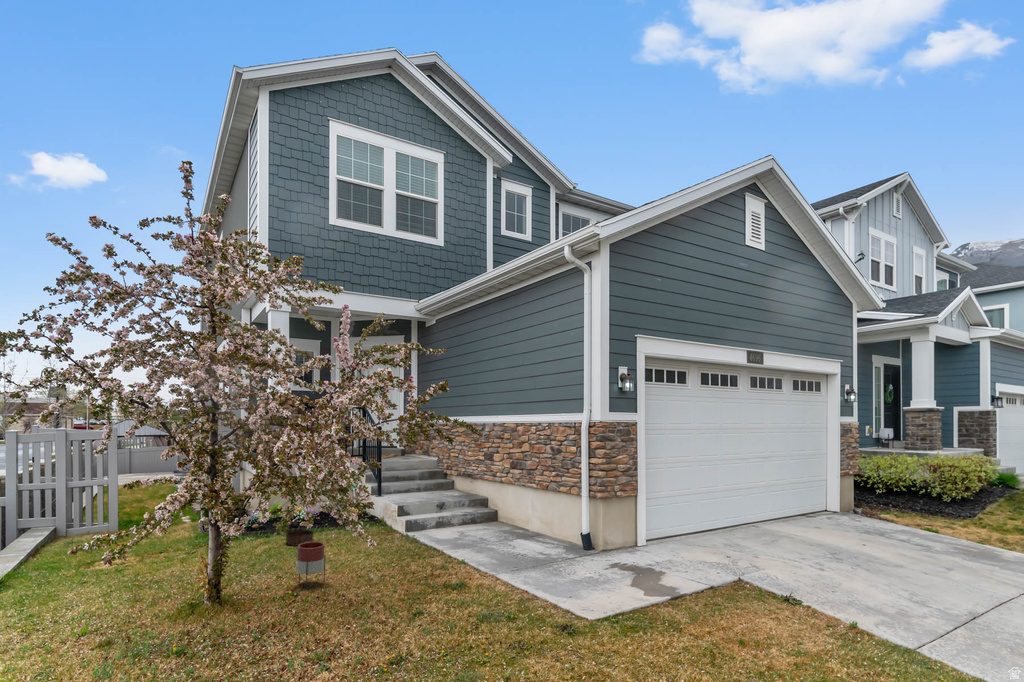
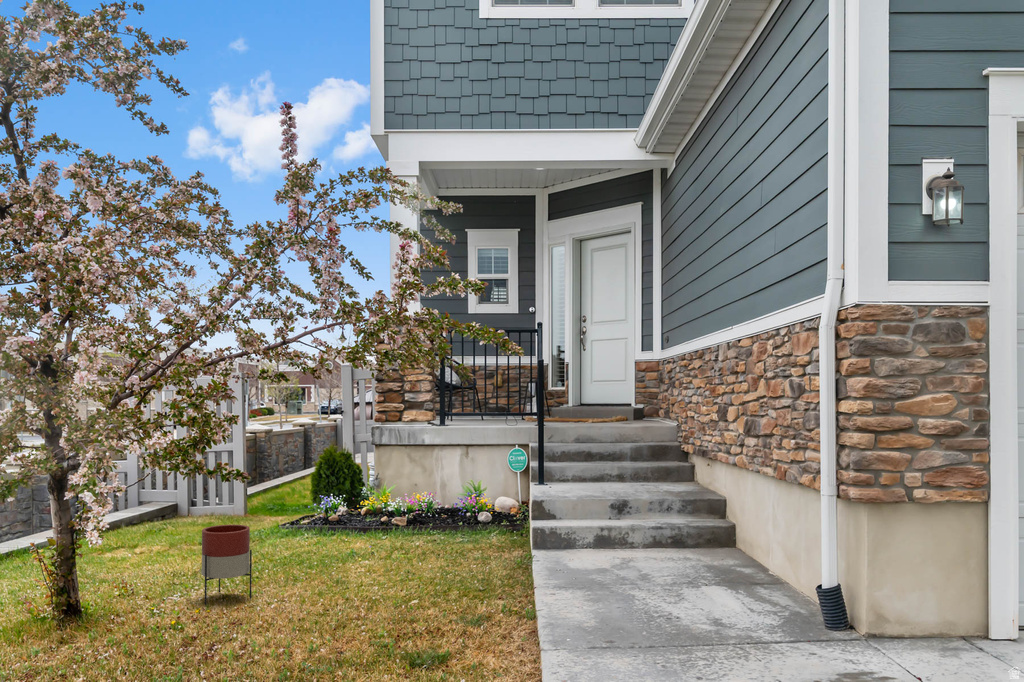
basket: present [286,530,314,546] -> none [324,482,369,544]

